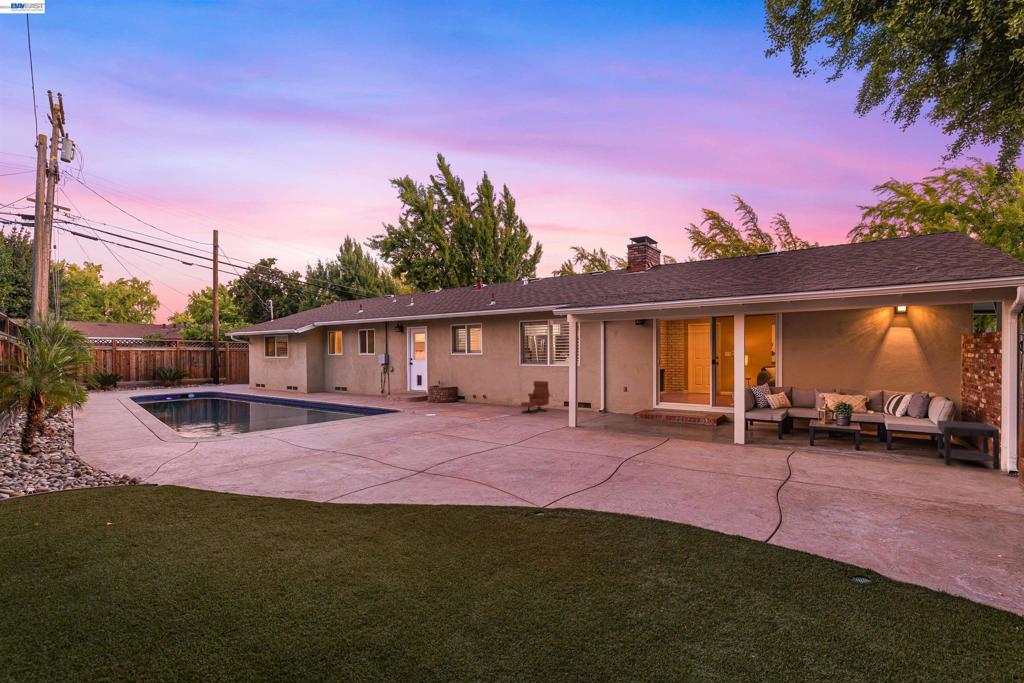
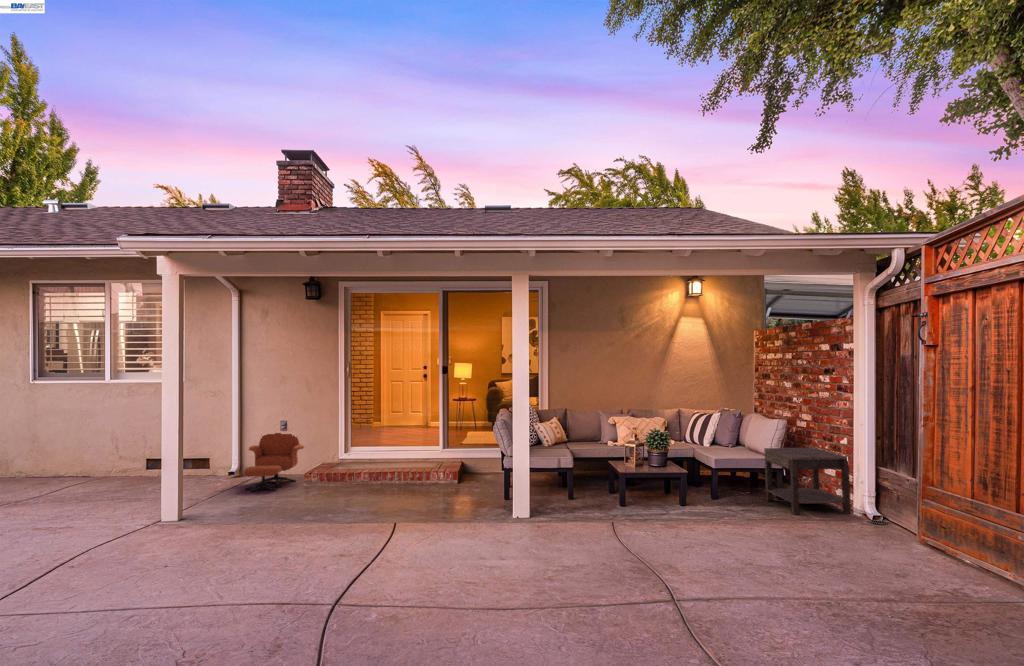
lounge chair: present [521,381,551,414] -> present [244,433,304,492]

